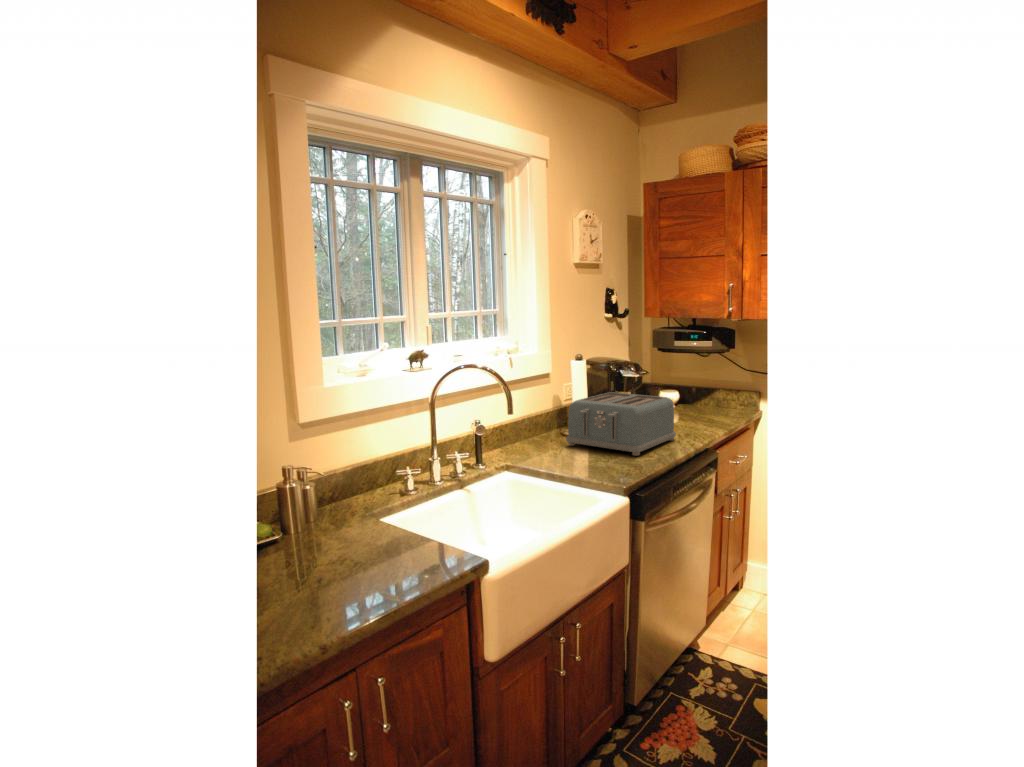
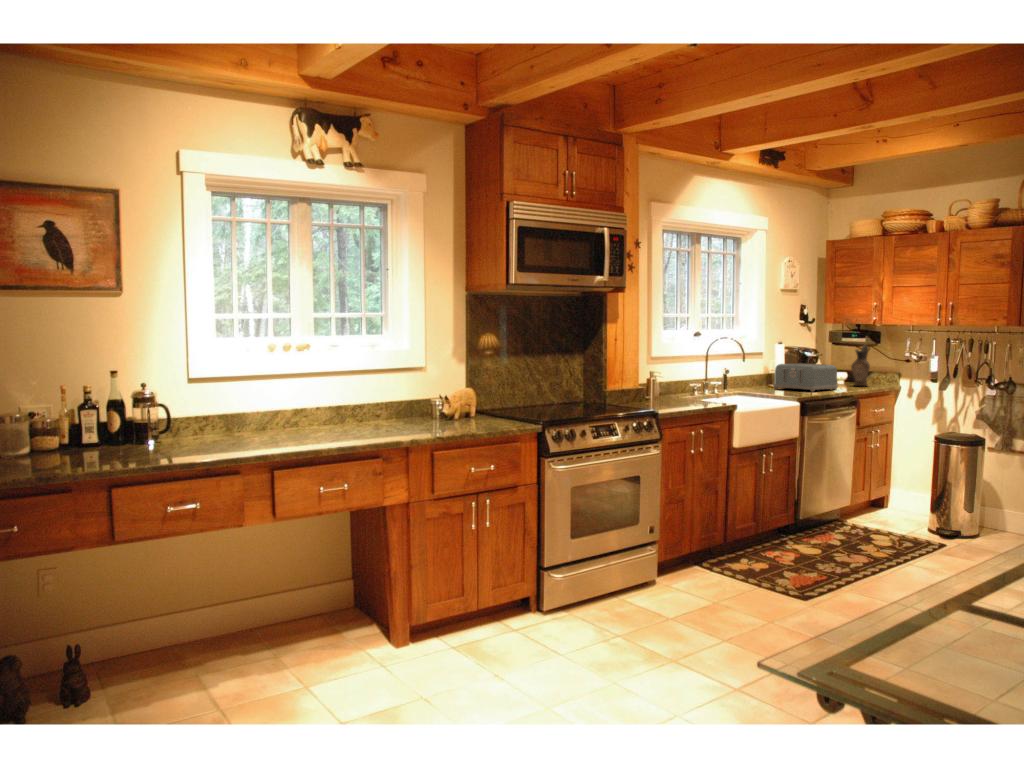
ceramic pitcher: none [690,352,718,421] -> present [851,345,870,386]

